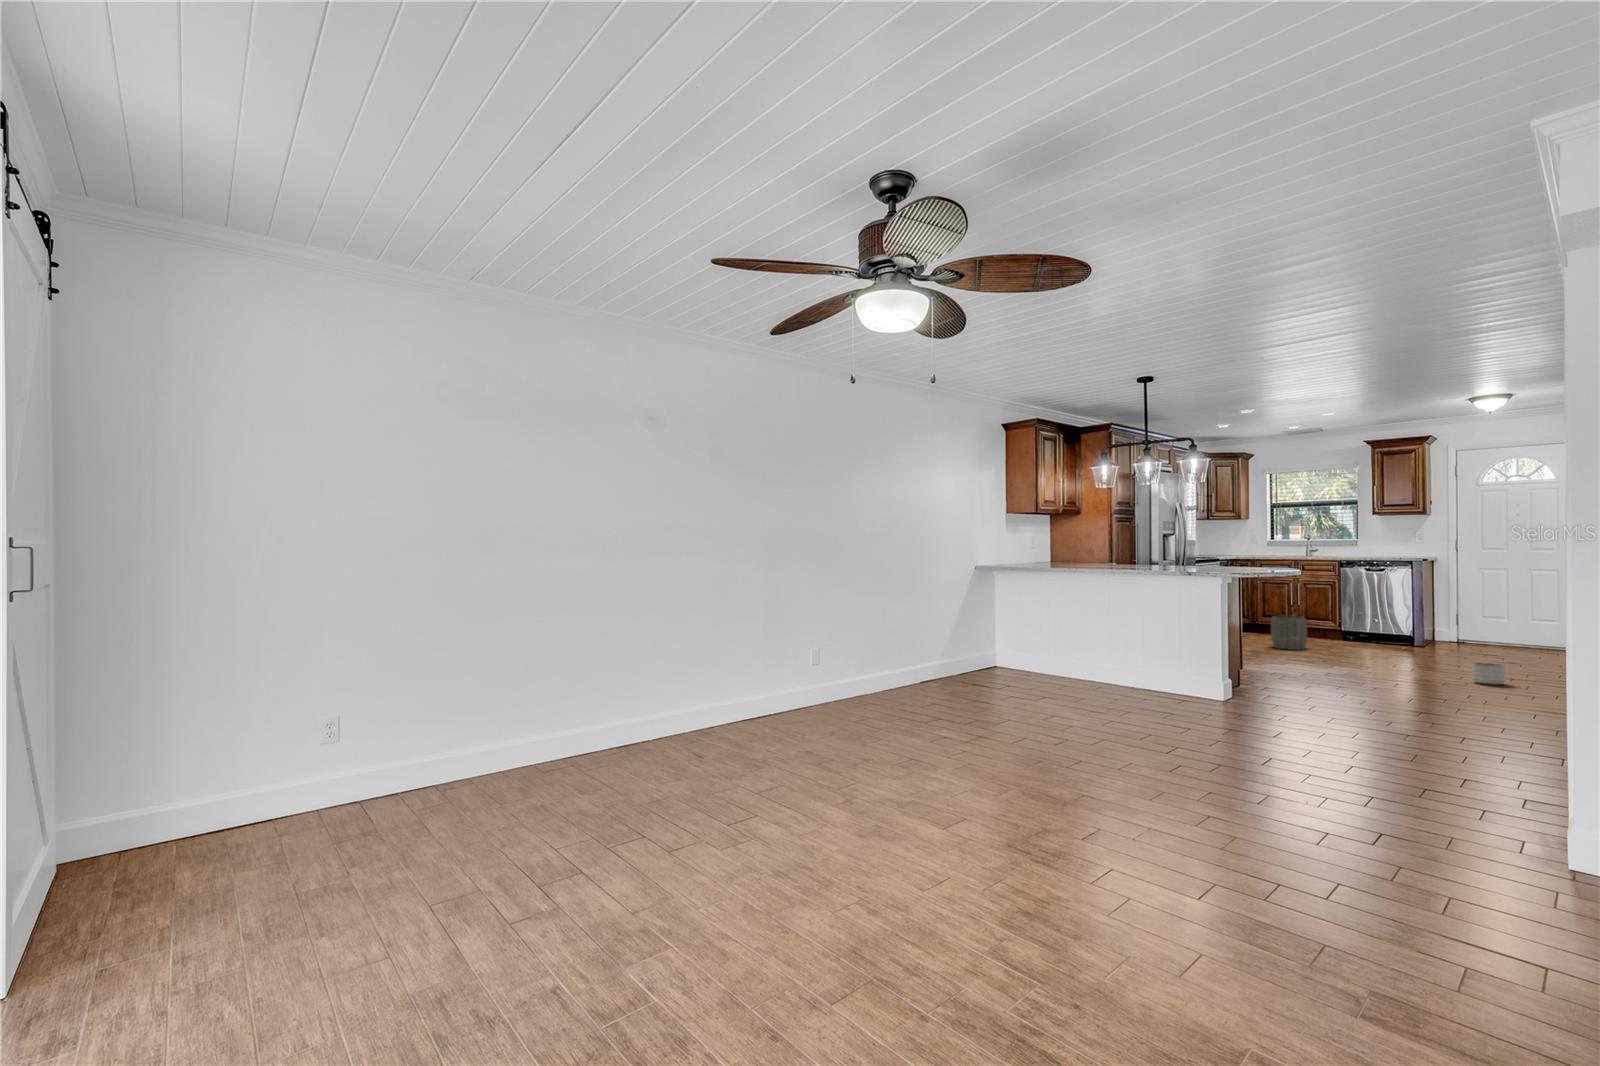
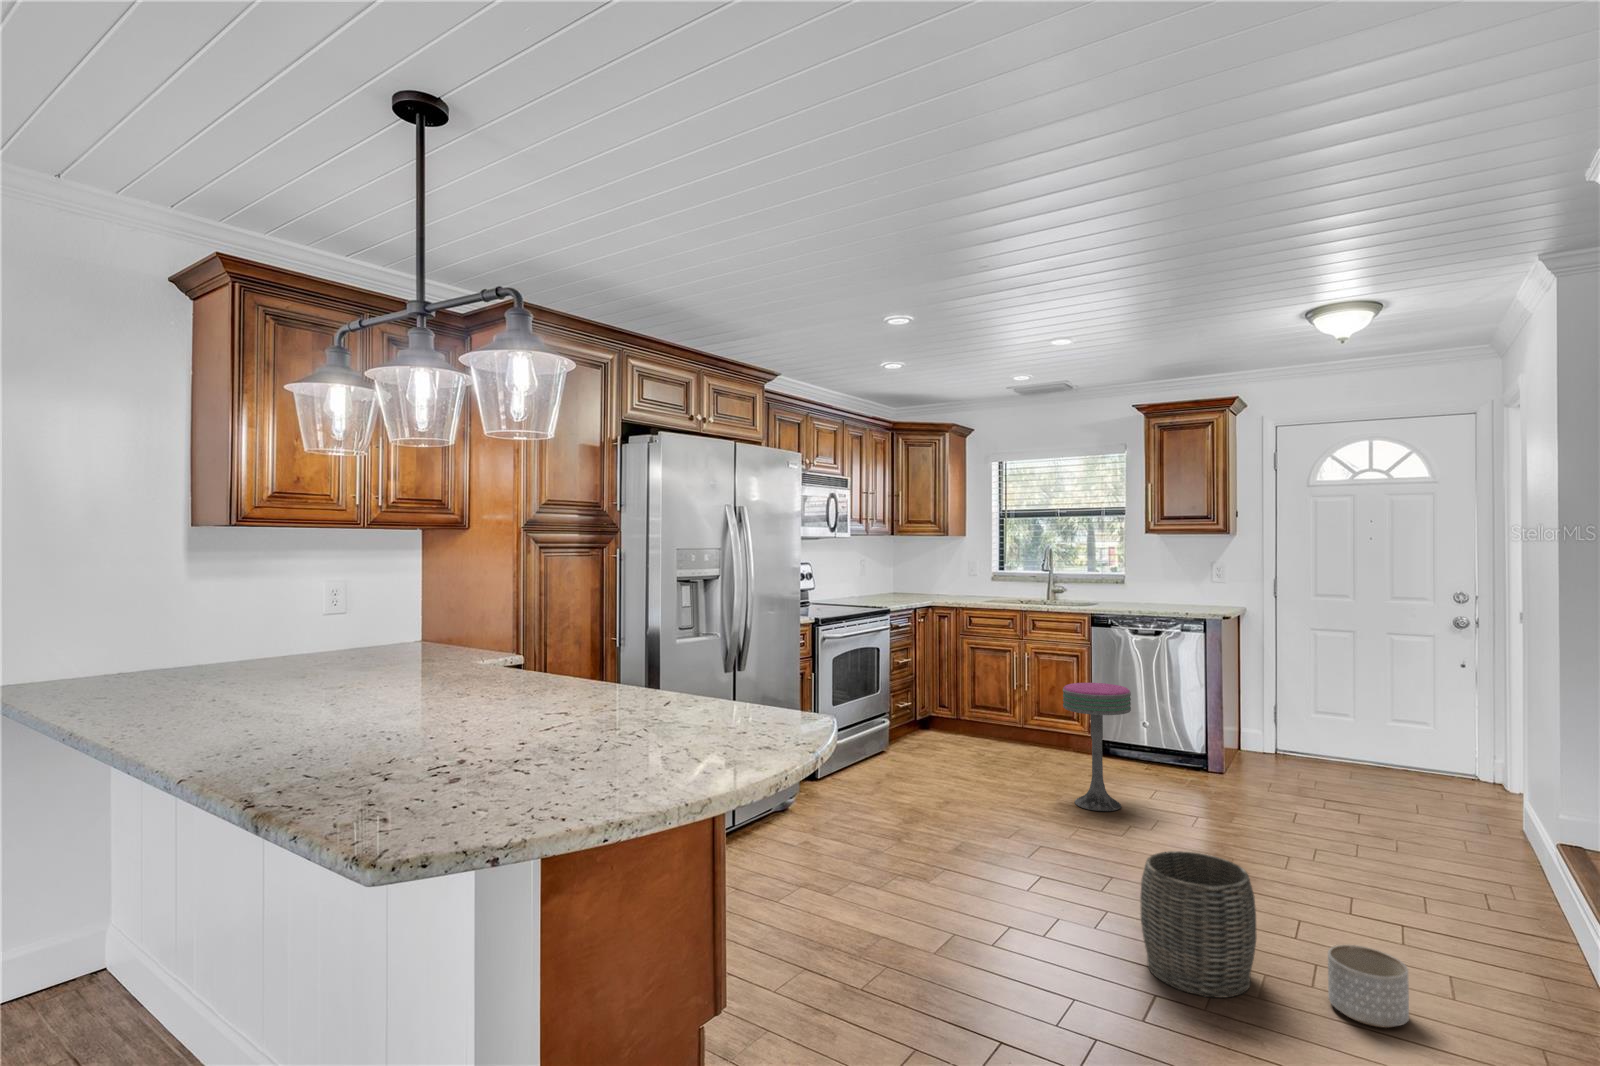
bar stool: none [1334,590,1373,652] -> present [1063,683,1131,811]
woven basket: present [1271,616,1307,650] -> present [1140,851,1257,998]

